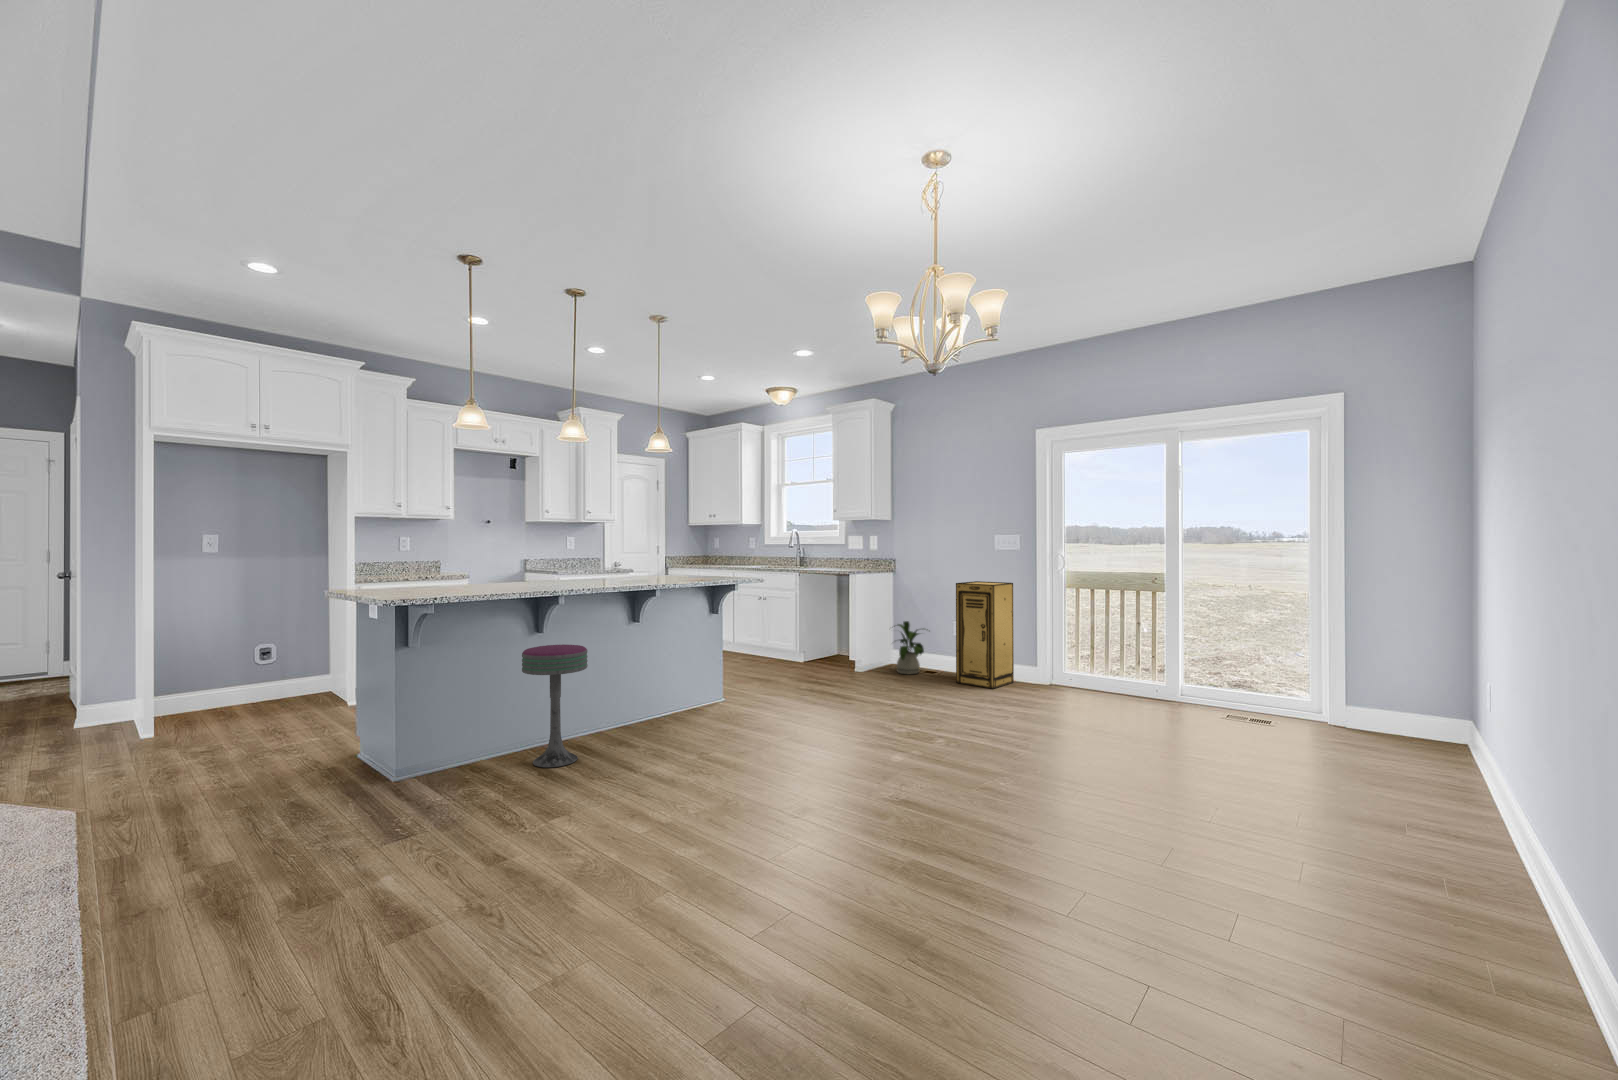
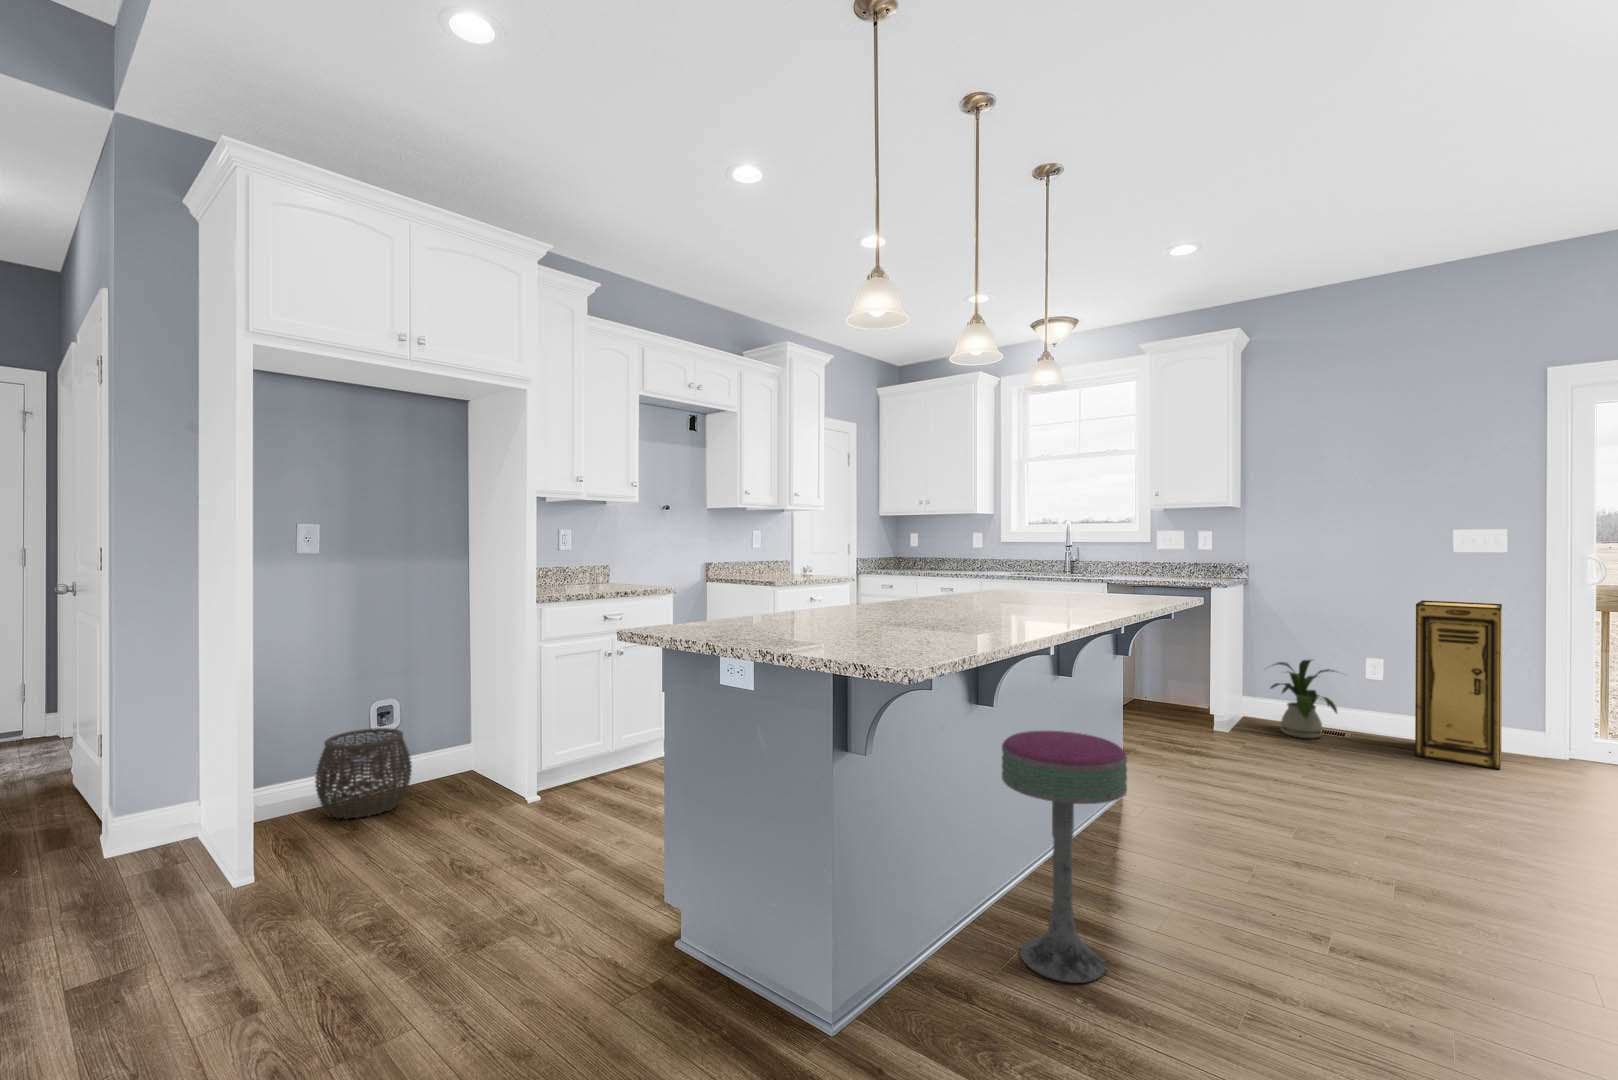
woven basket: none [211,661,277,713] -> present [315,728,412,819]

